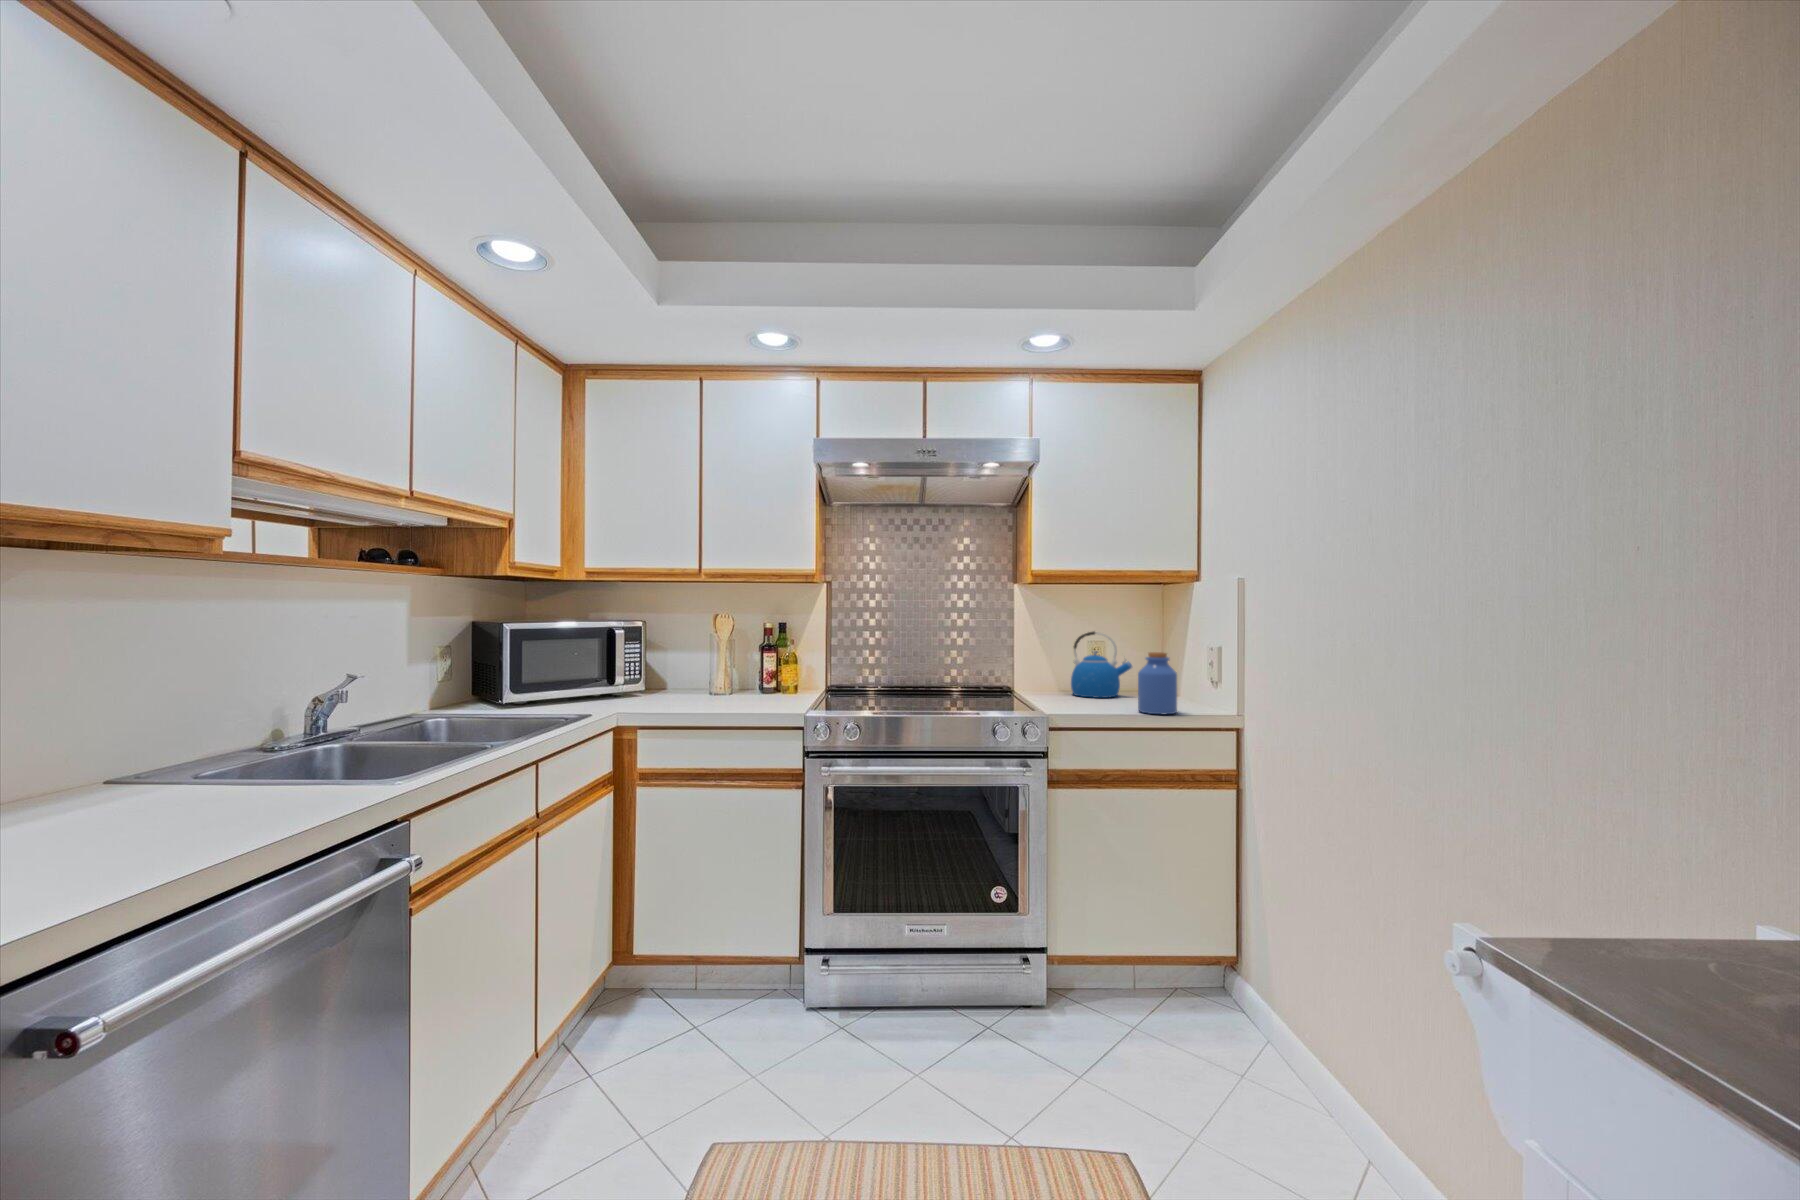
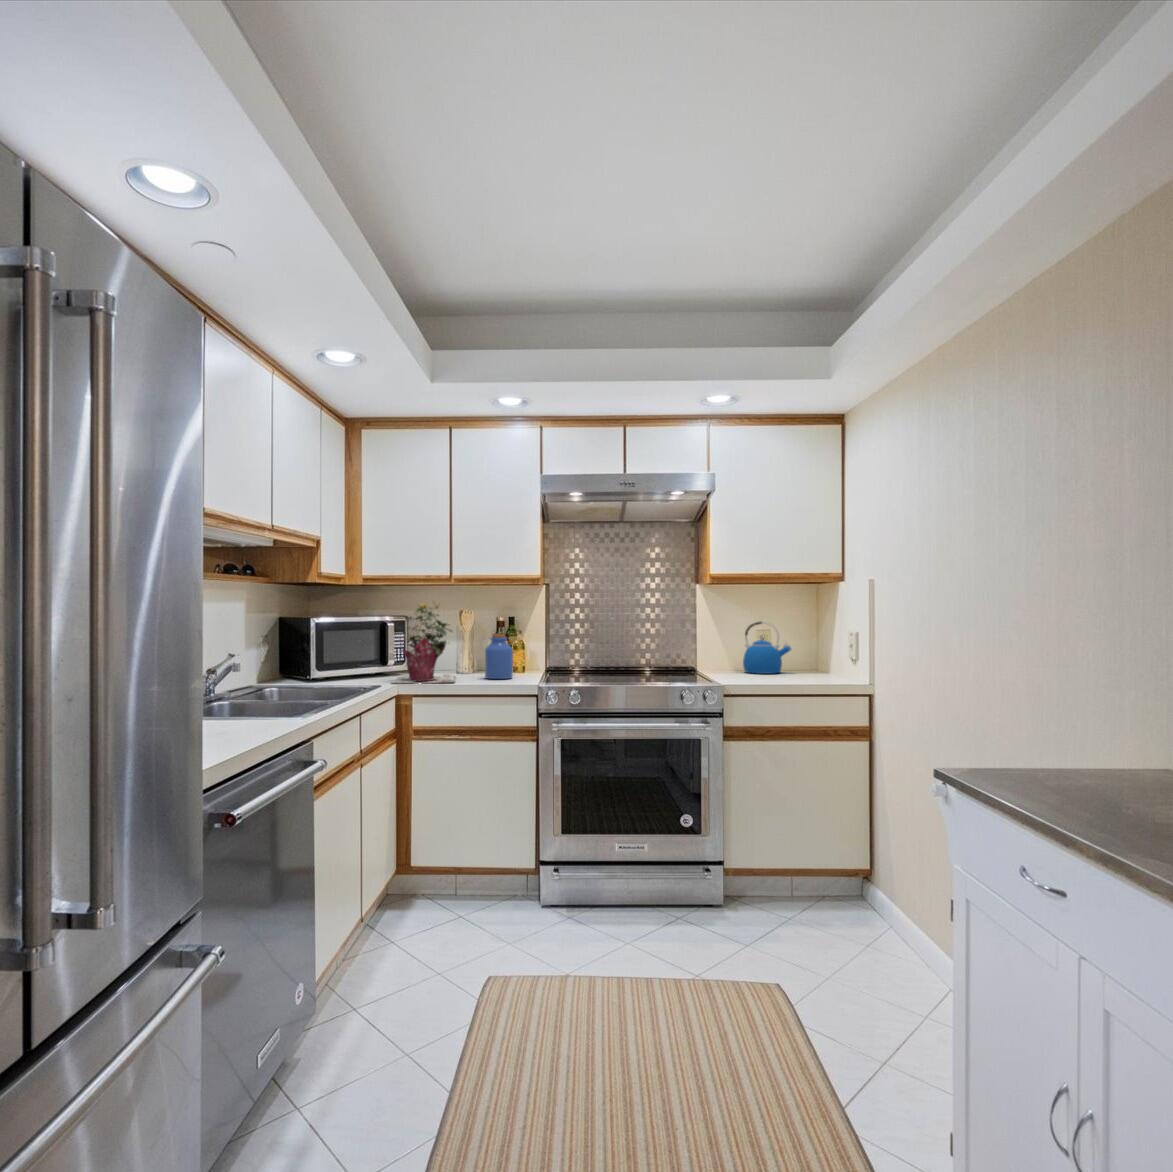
potted plant: none [611,602,707,710] -> present [391,603,455,683]
jar: present [1138,652,1177,714] -> present [485,634,513,679]

